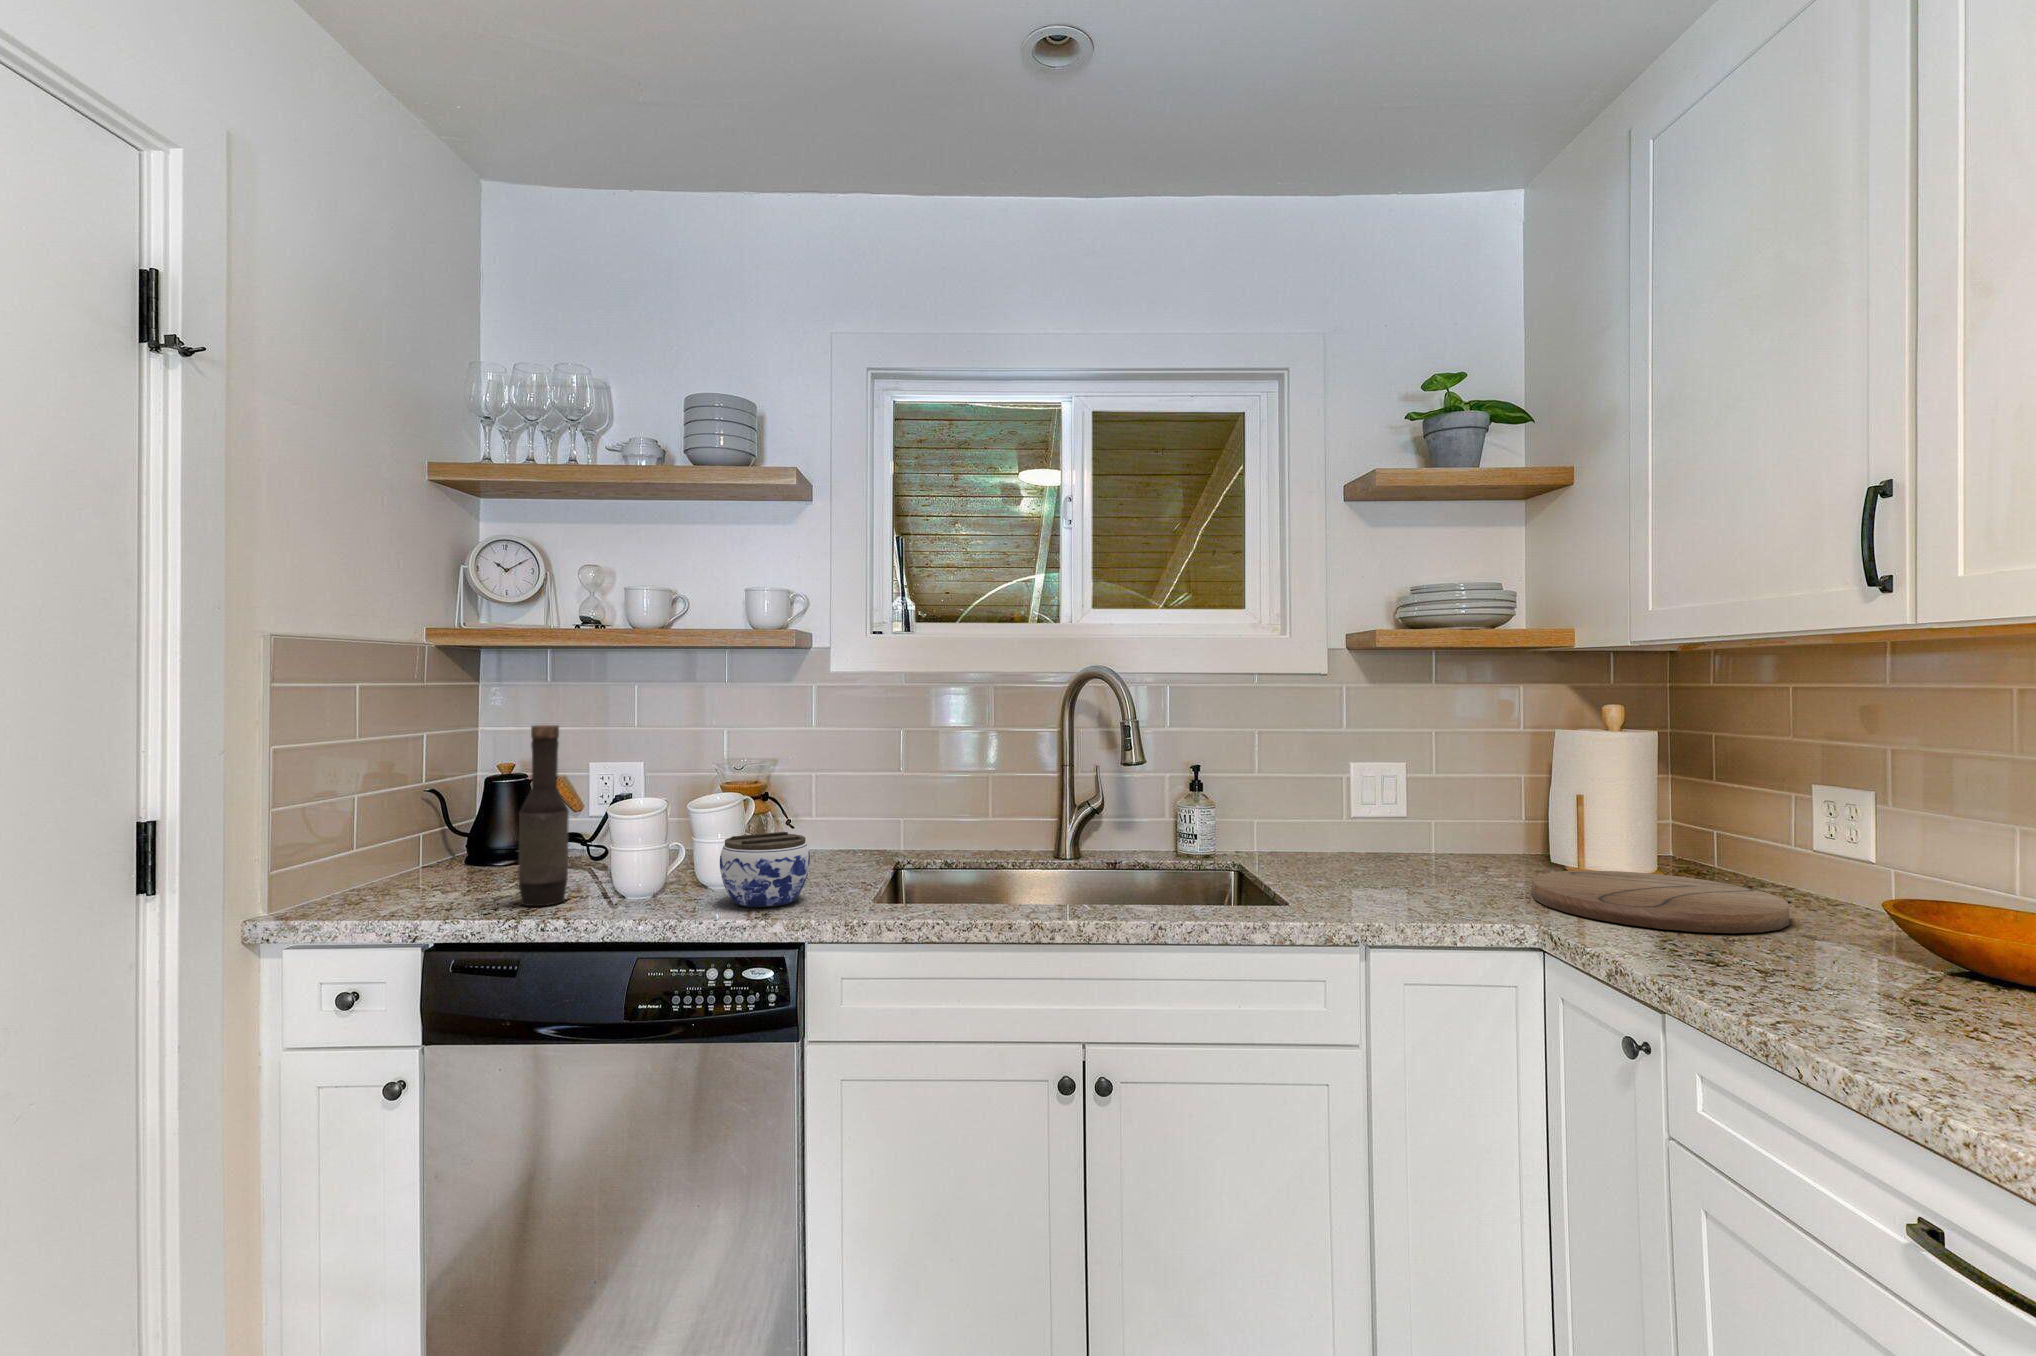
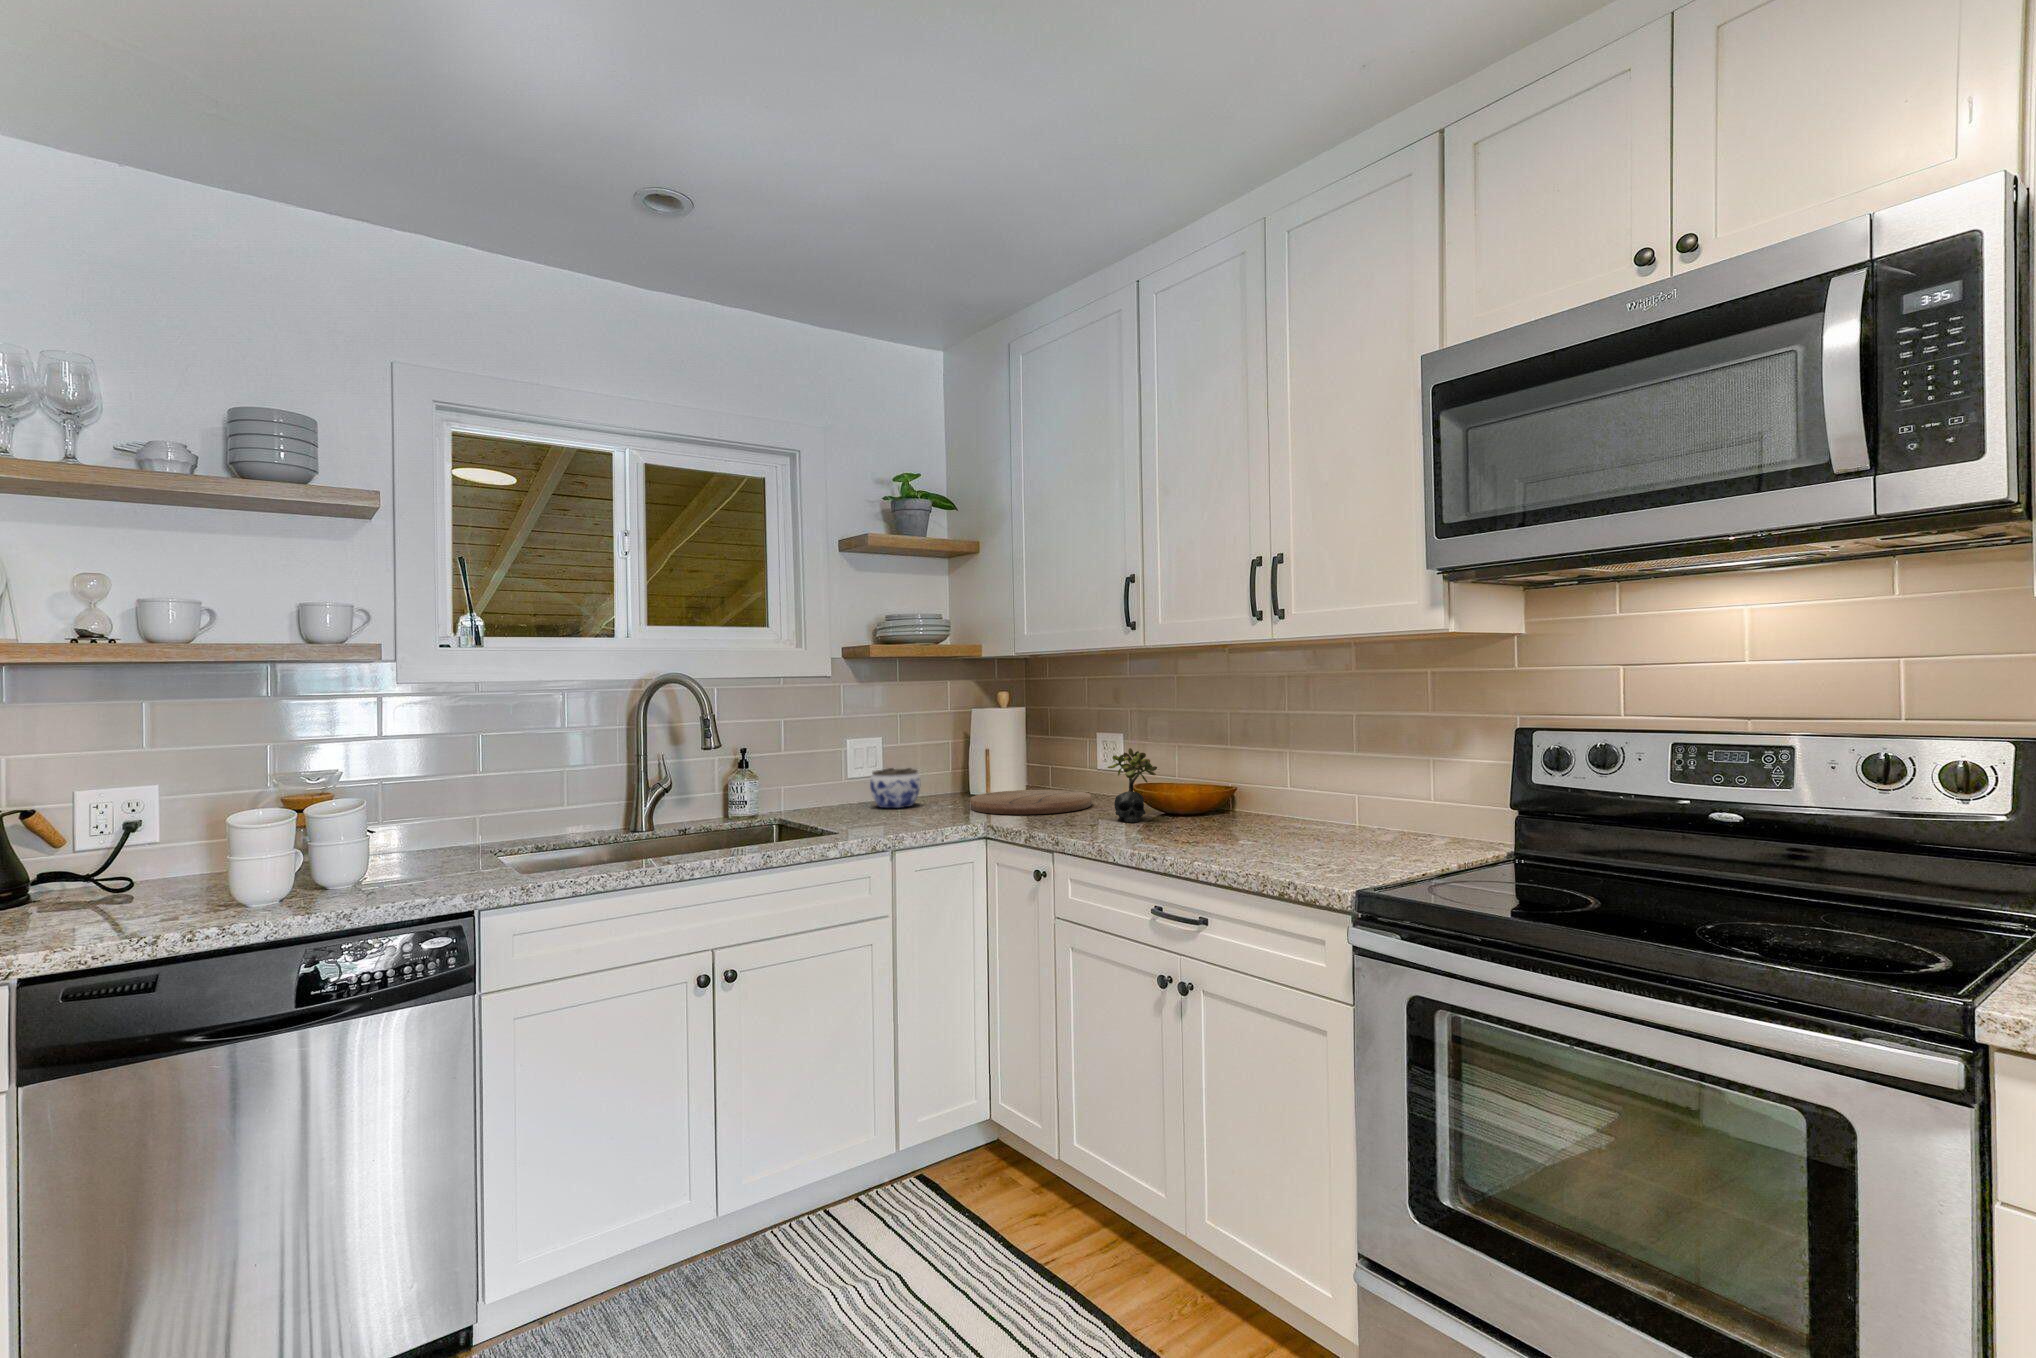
bottle: present [518,725,569,906] -> none [106,741,172,930]
succulent plant: none [1812,831,1950,990] -> present [1108,748,1157,822]
jar: present [720,832,810,907] -> present [870,768,920,808]

